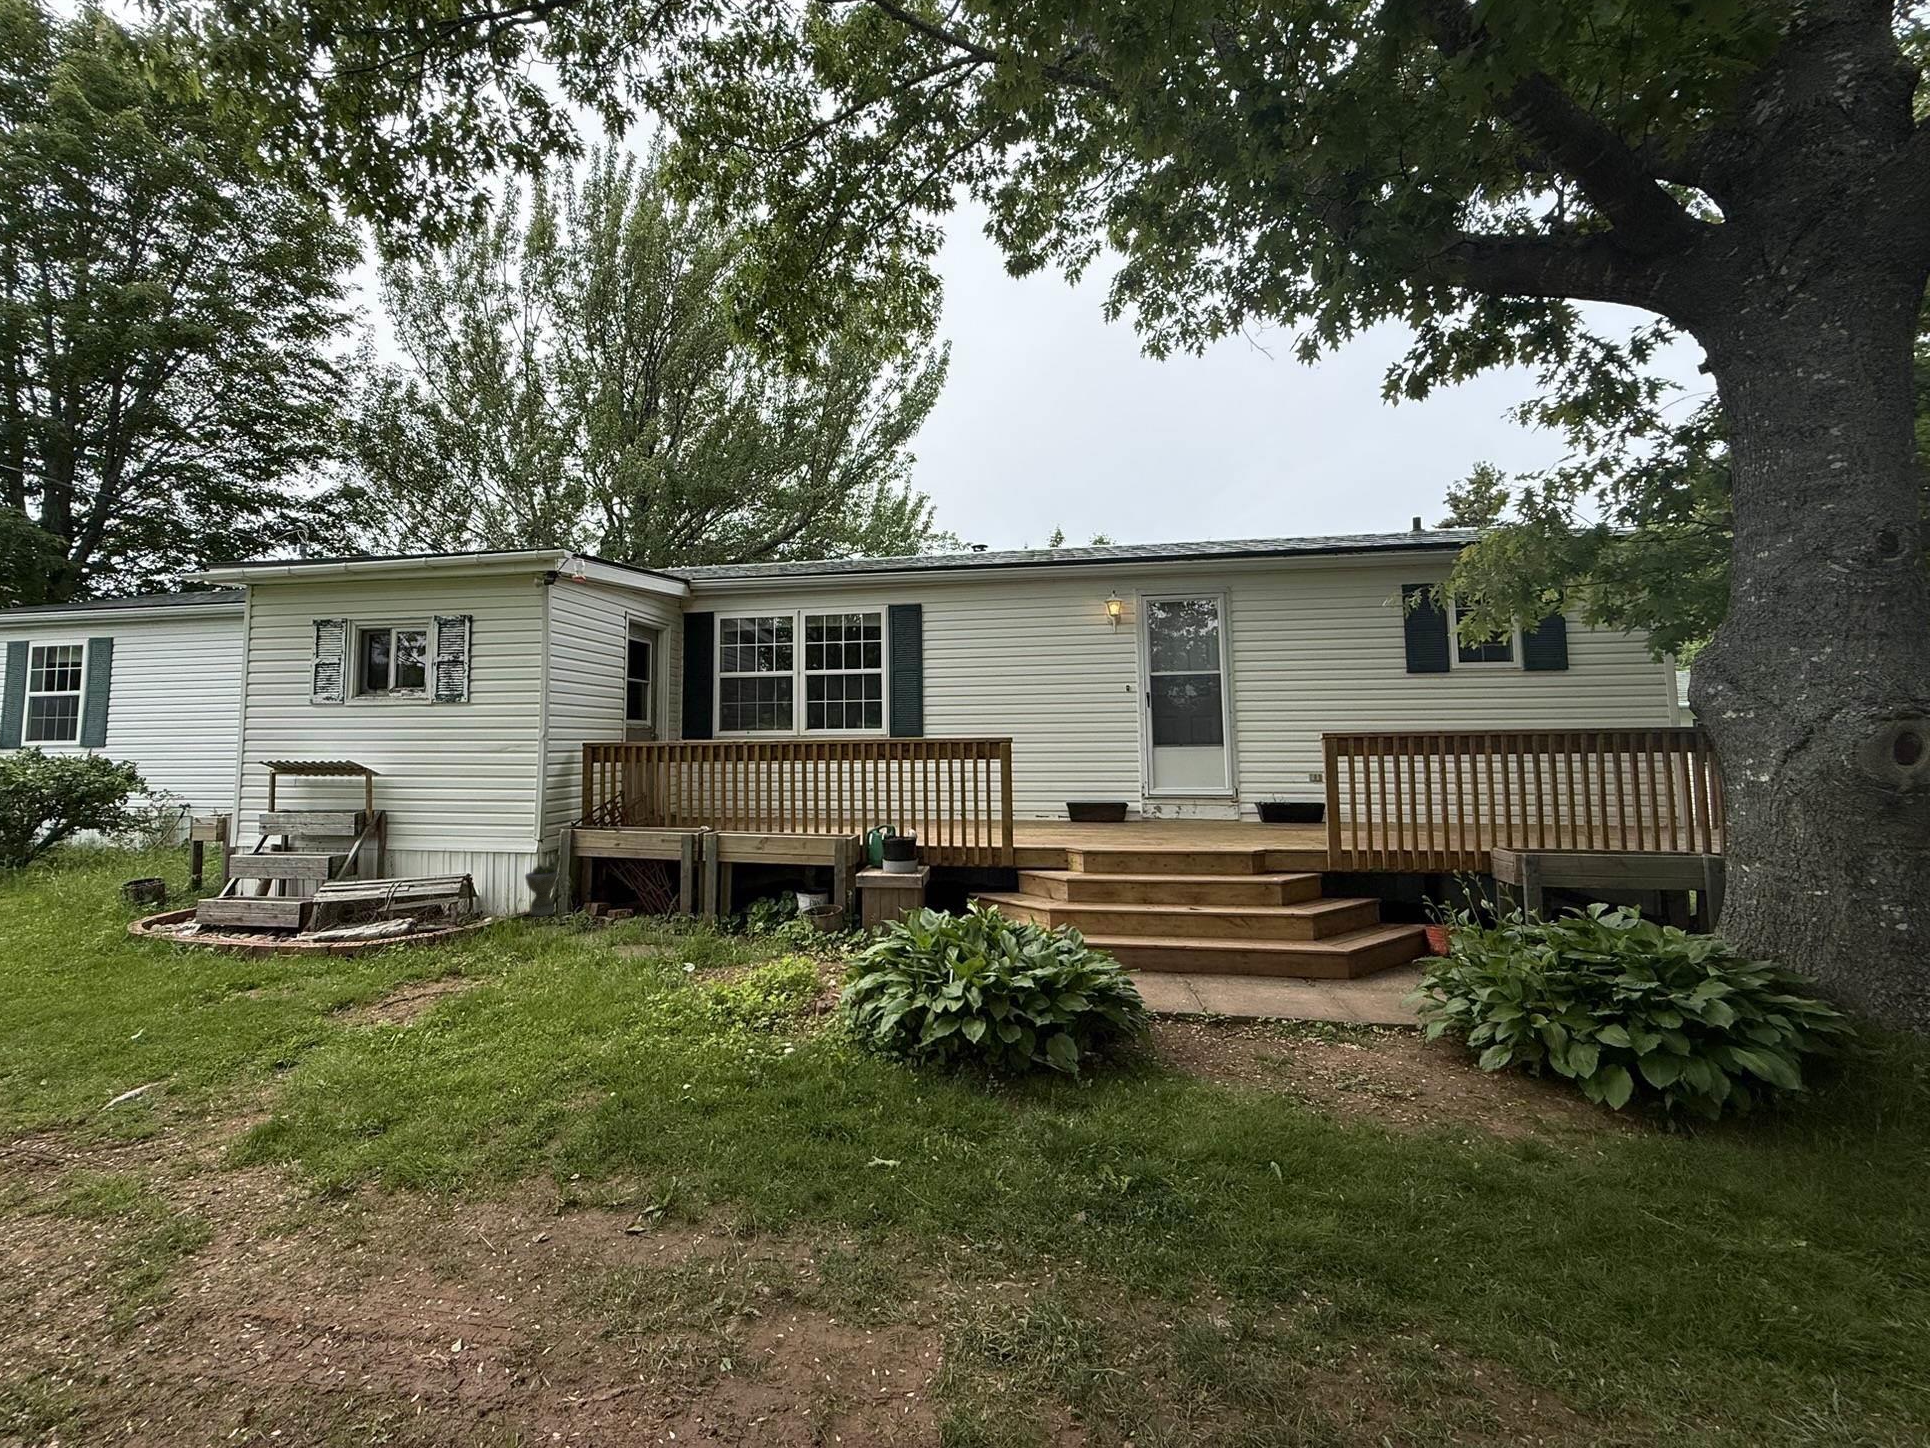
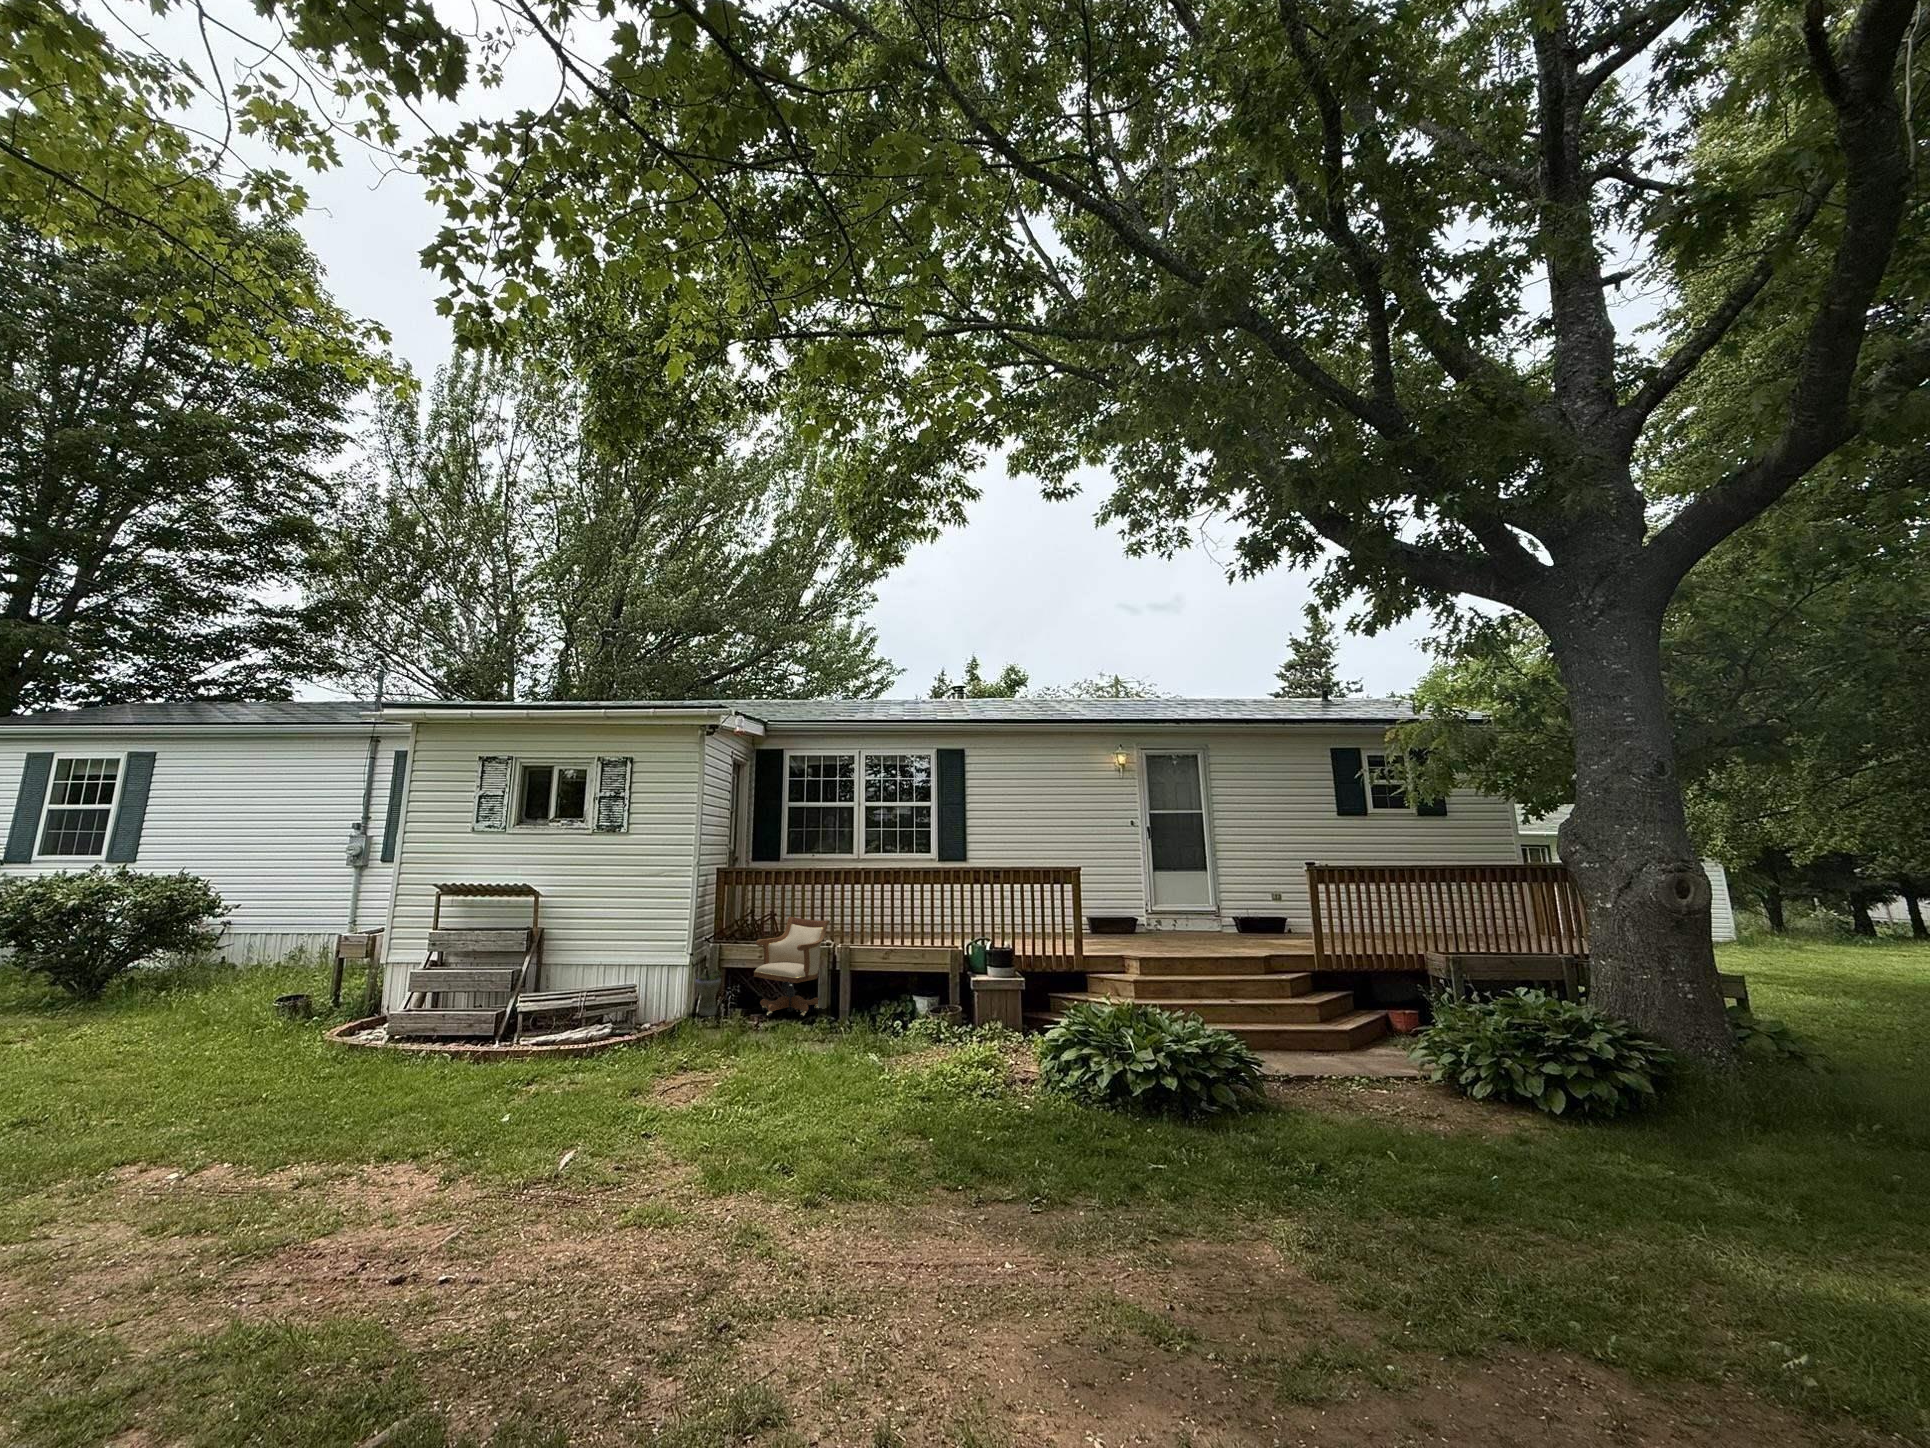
chair: none [596,799,685,921] -> present [754,917,830,1017]

